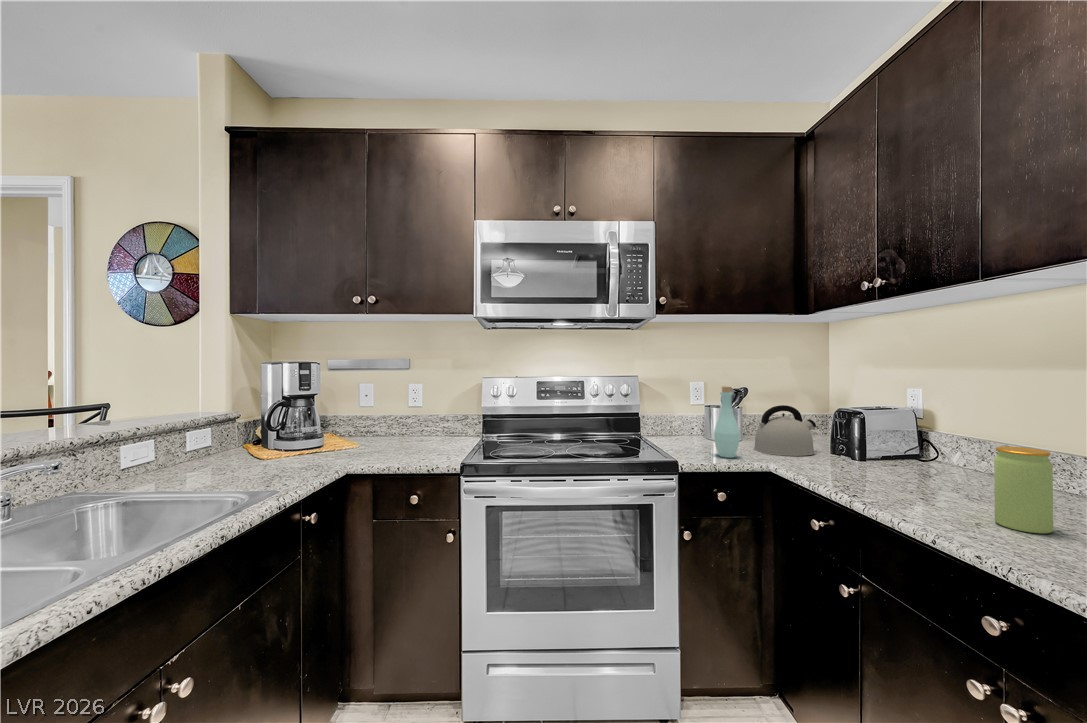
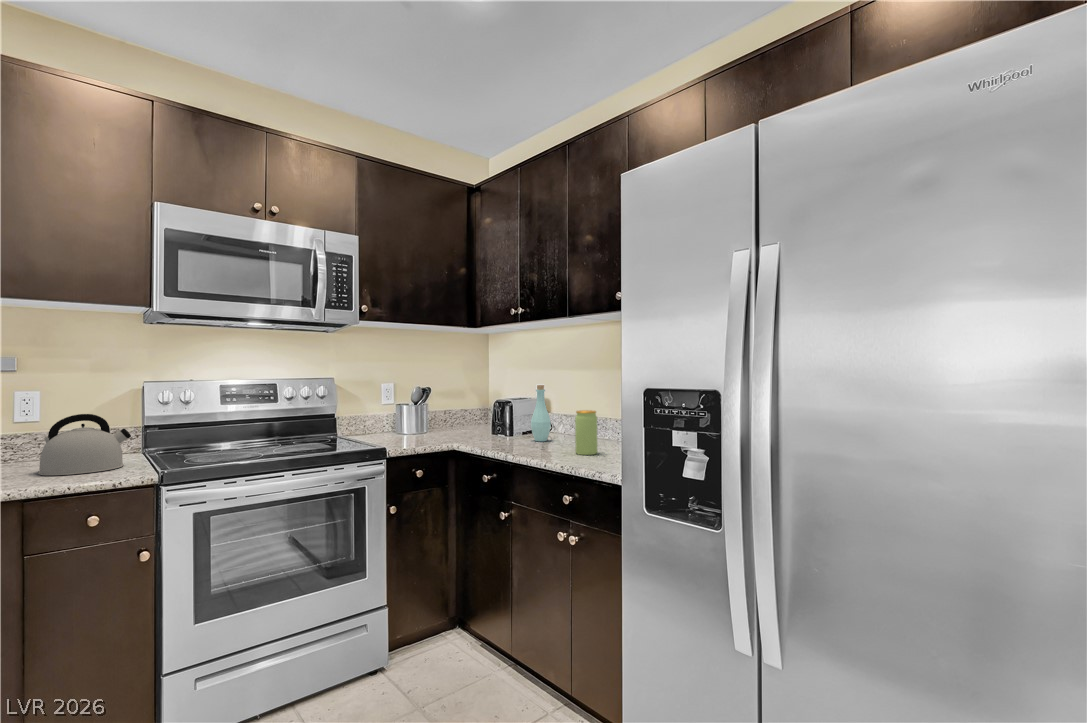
bottle: present [714,386,740,458] -> present [531,385,551,441]
kettle: present [754,405,816,456] -> present [38,414,131,475]

